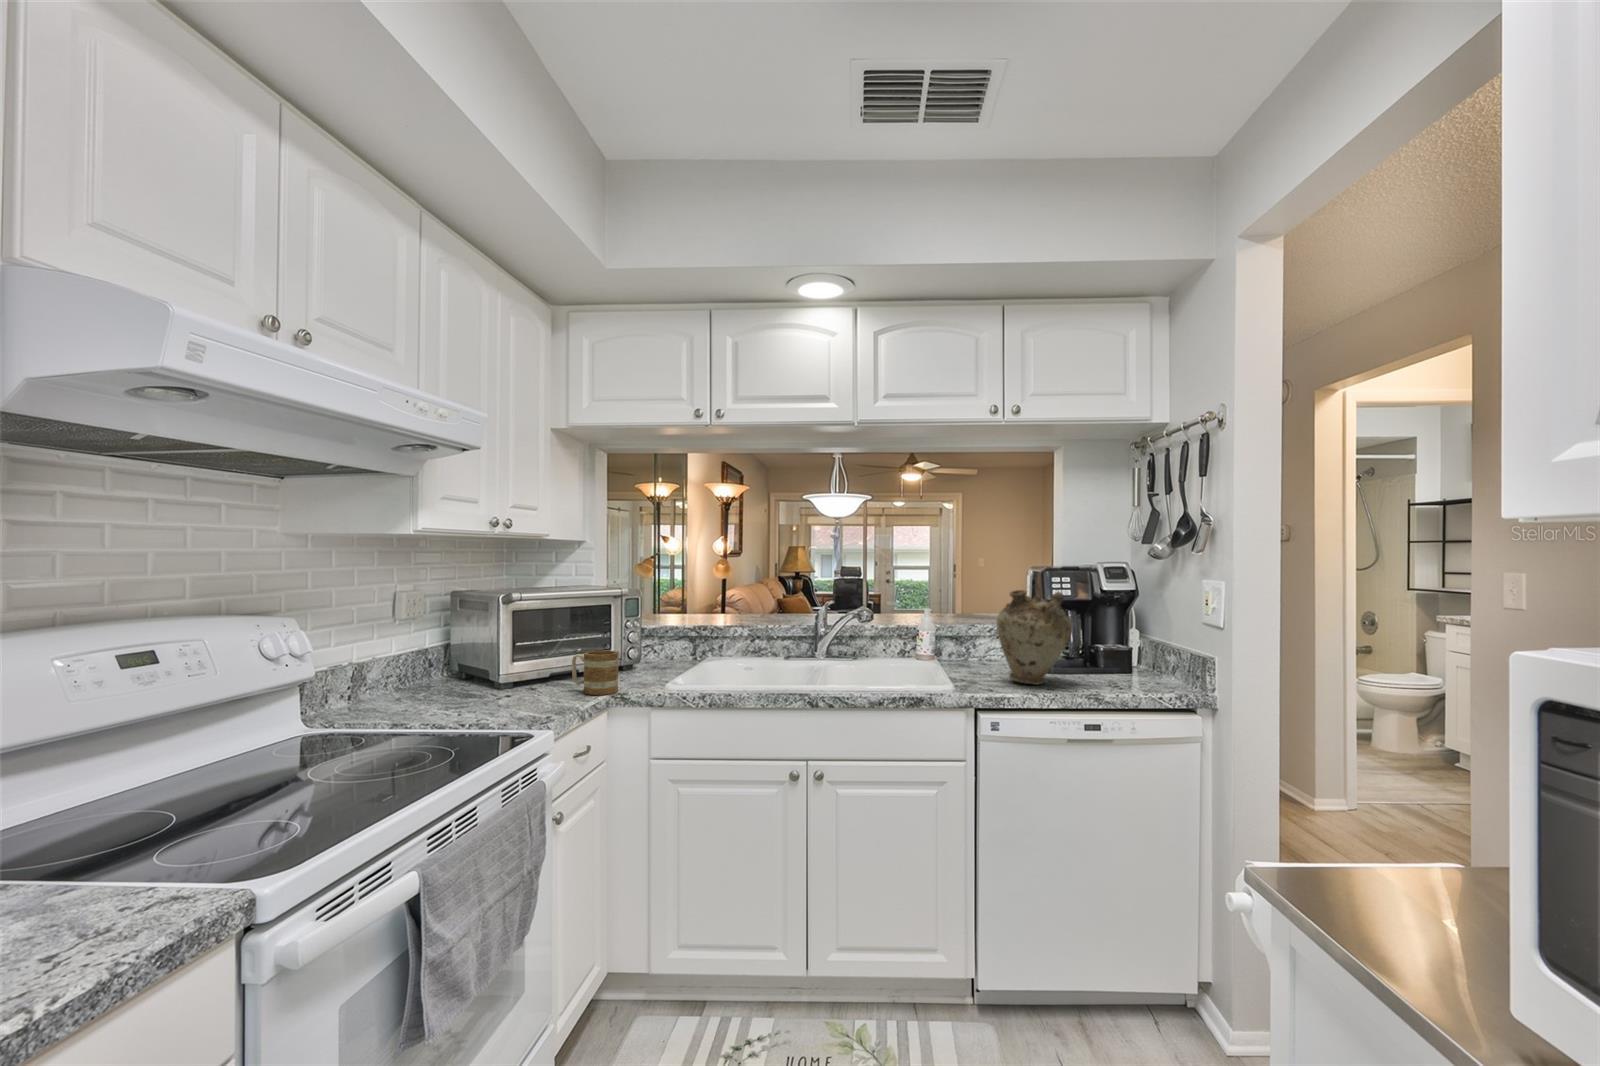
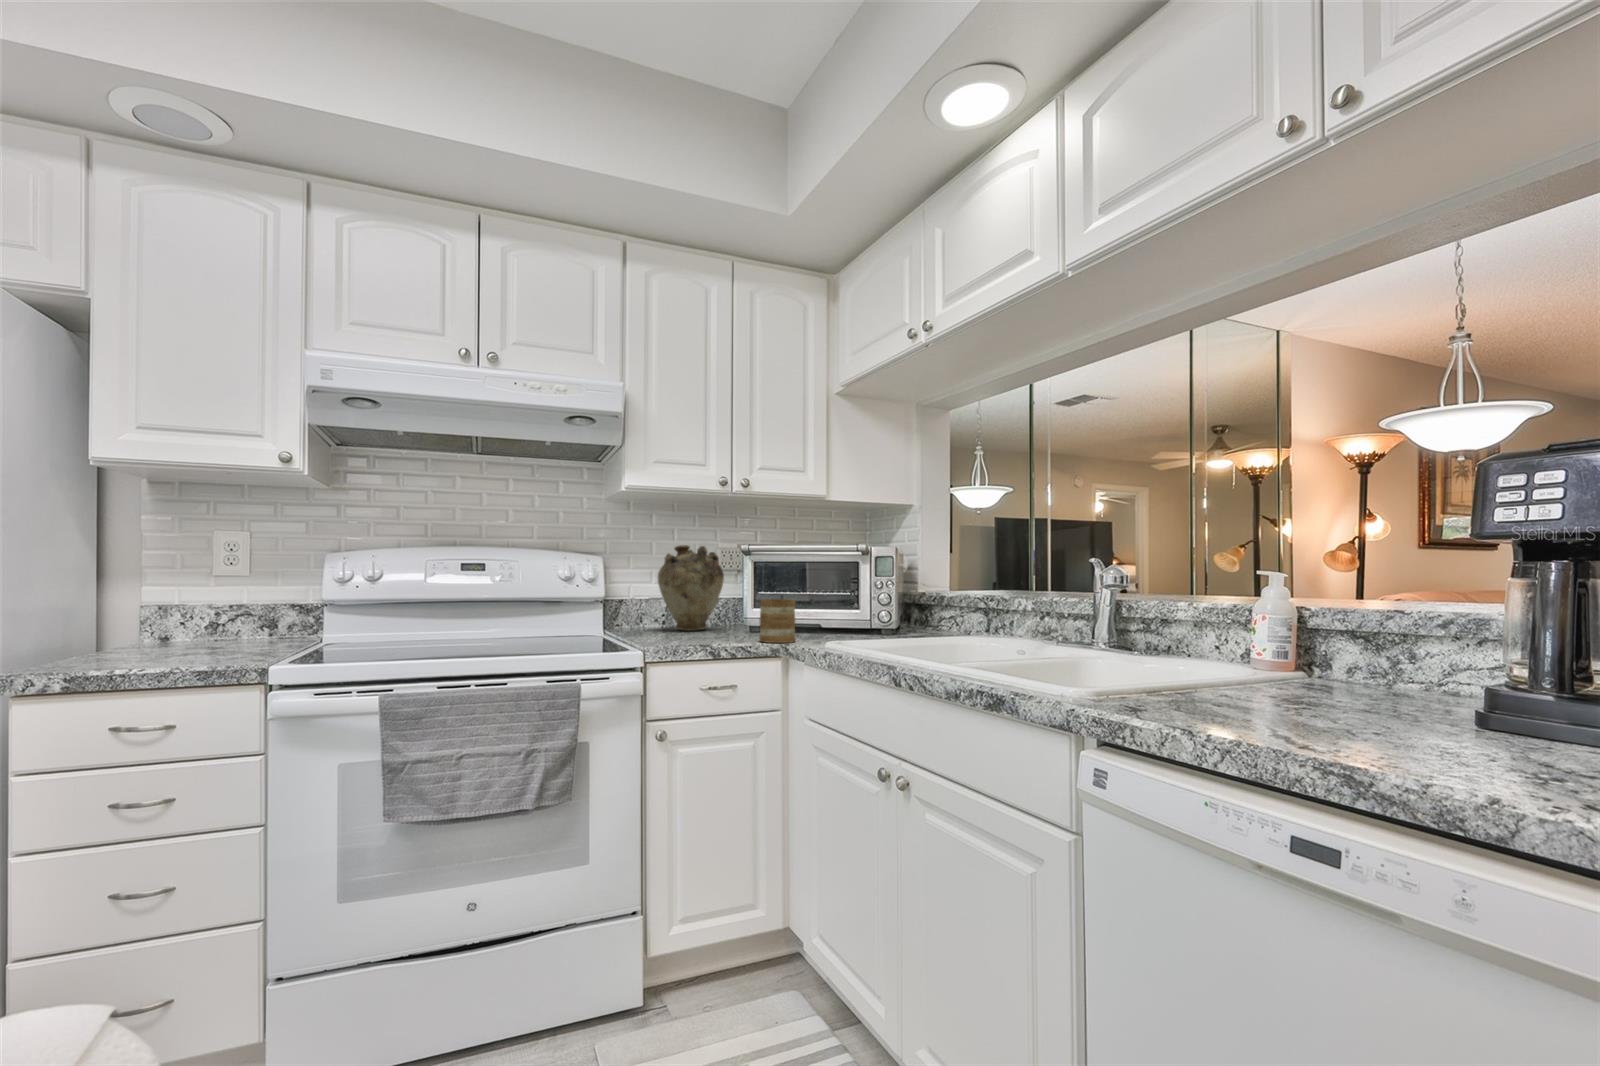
vase: present [997,590,1072,684] -> present [658,545,724,631]

